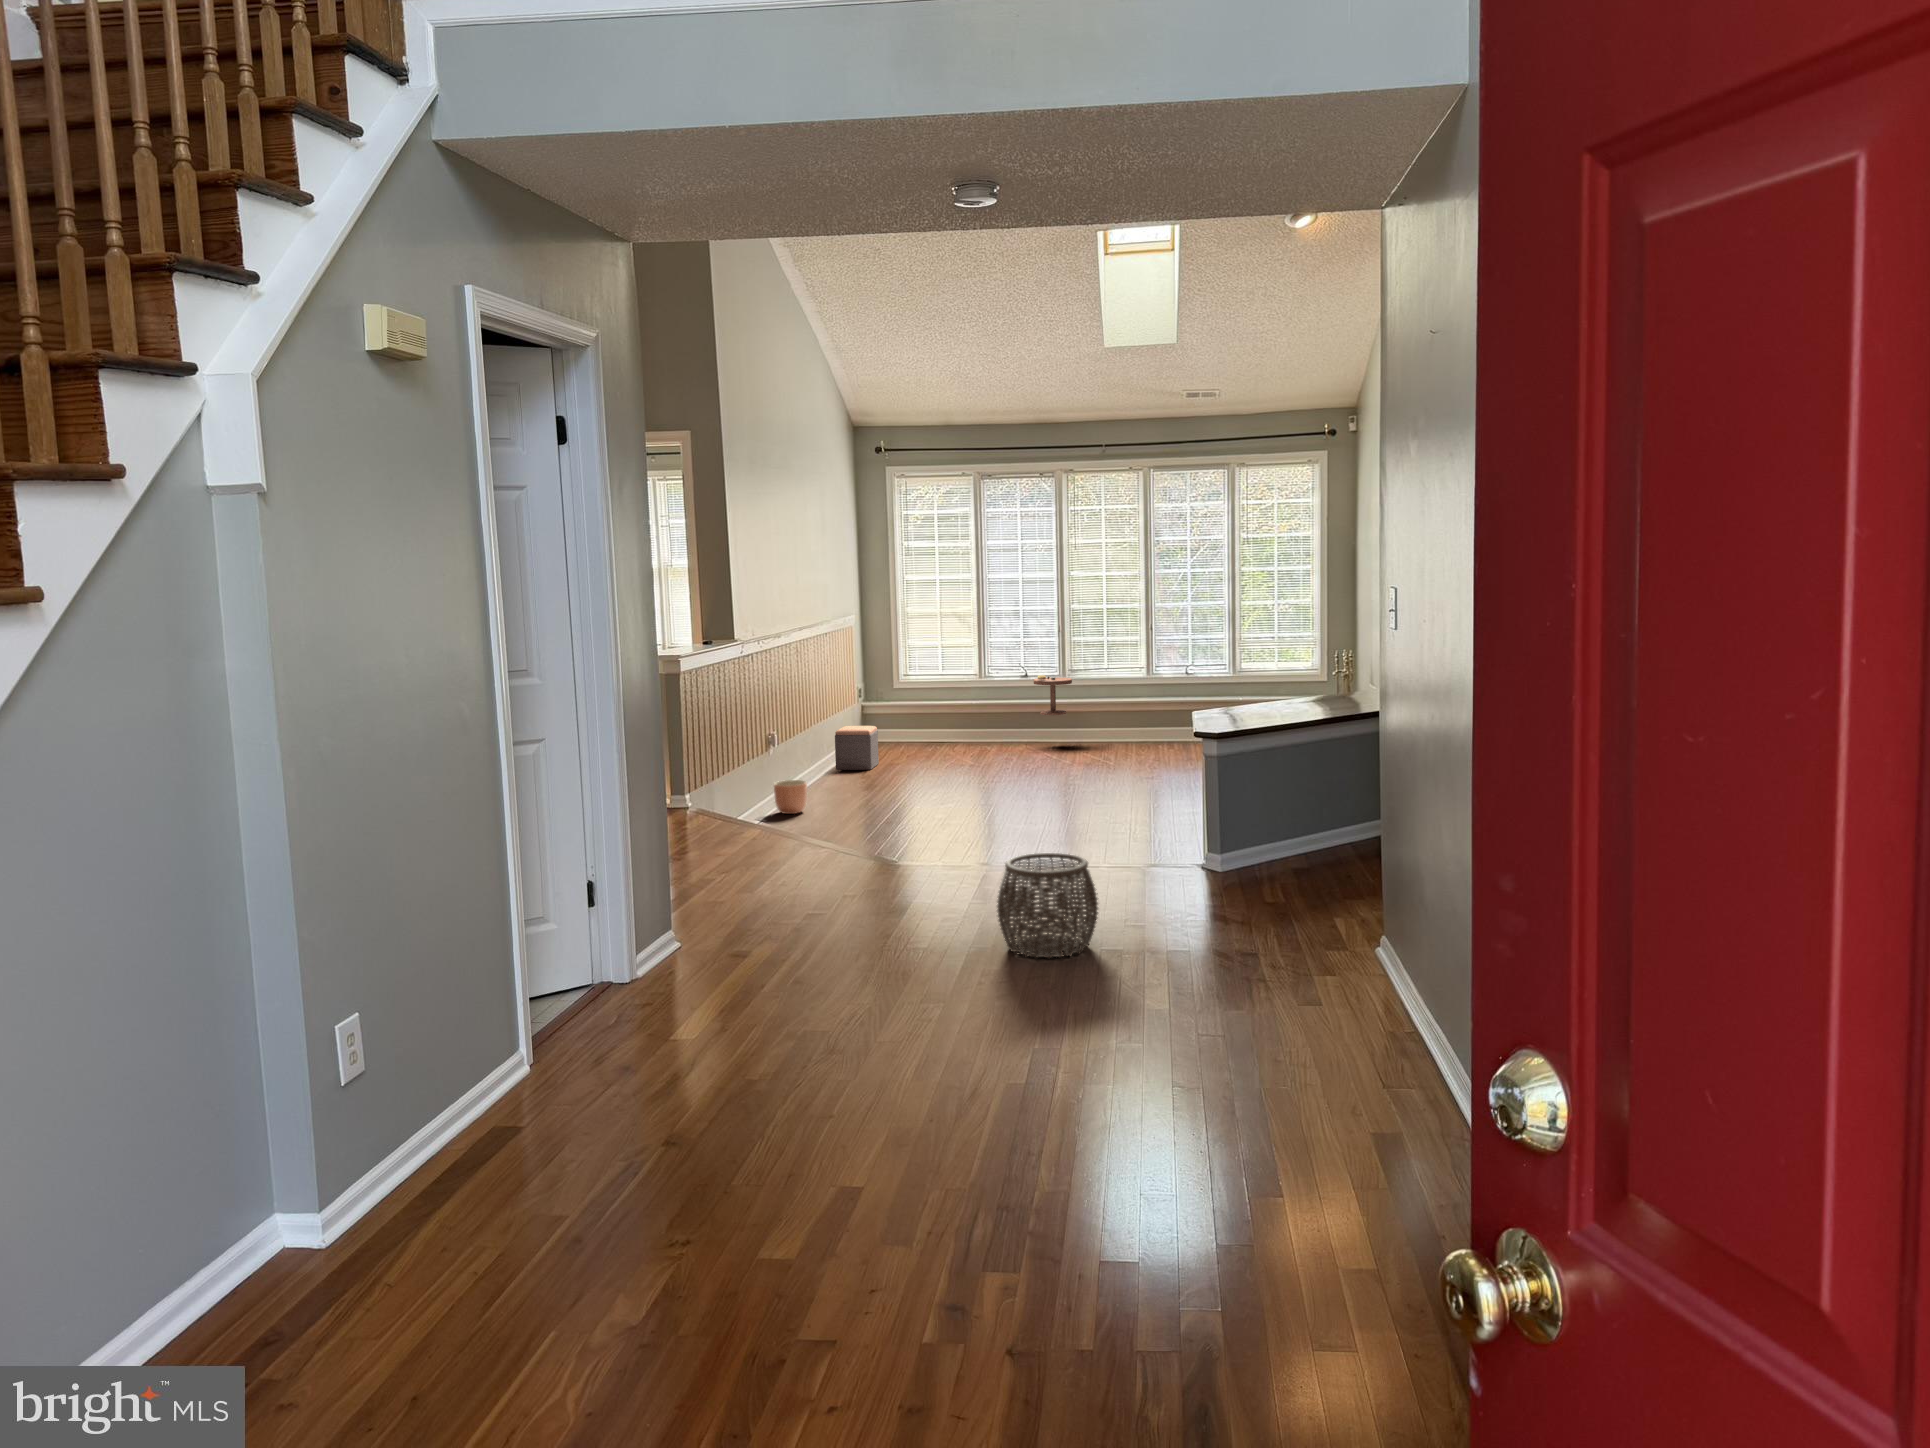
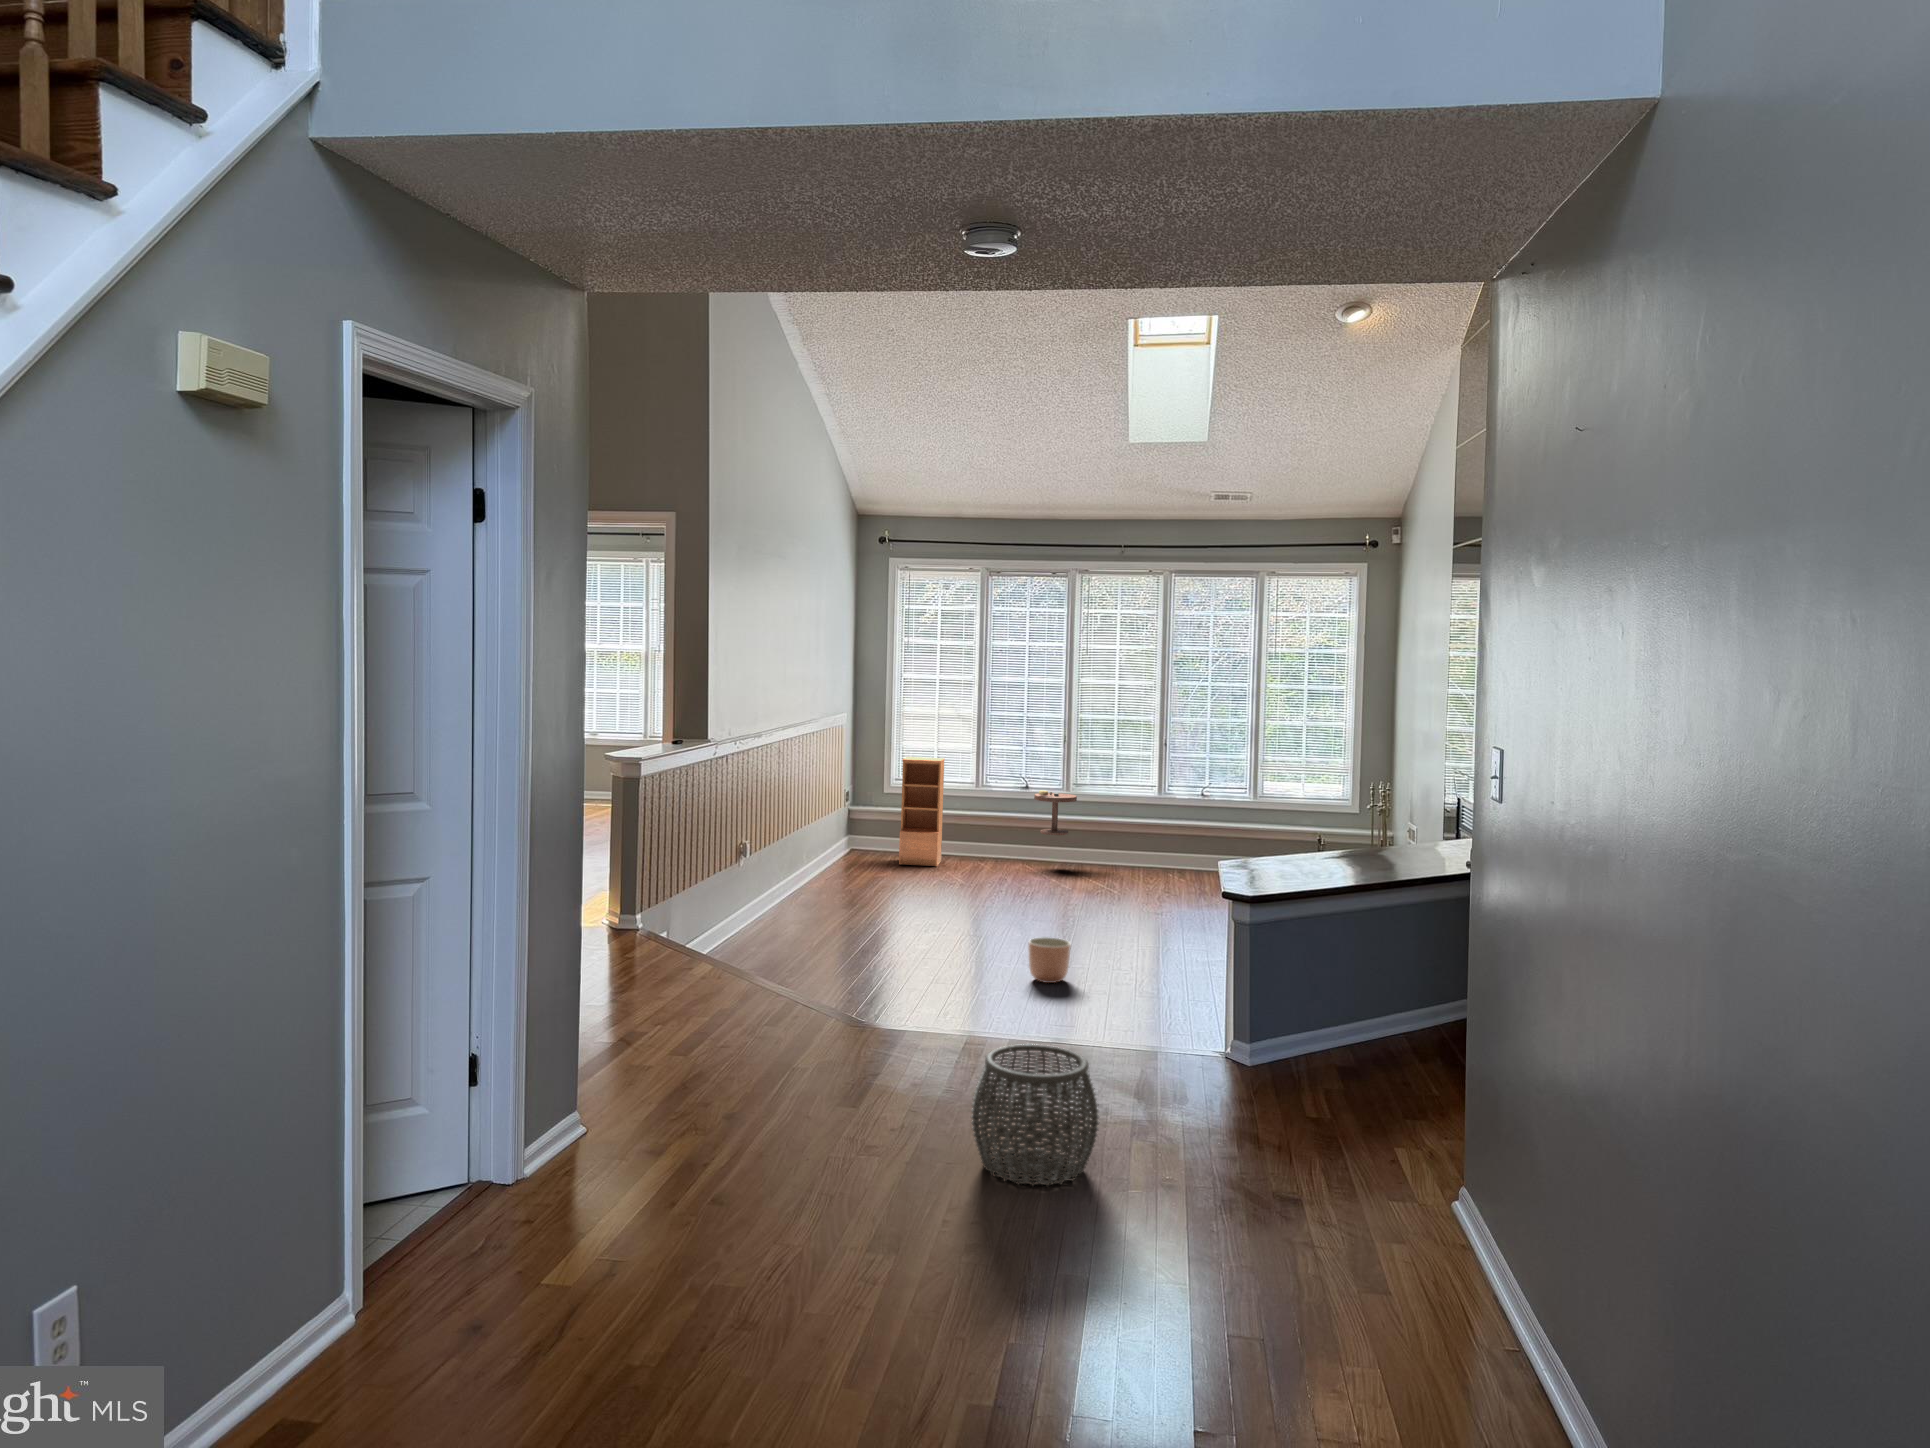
bookcase: none [911,652,952,751] -> present [899,757,945,866]
footstool: present [835,726,879,770] -> none [812,835,860,886]
planter: present [774,780,807,814] -> present [1028,937,1071,983]

